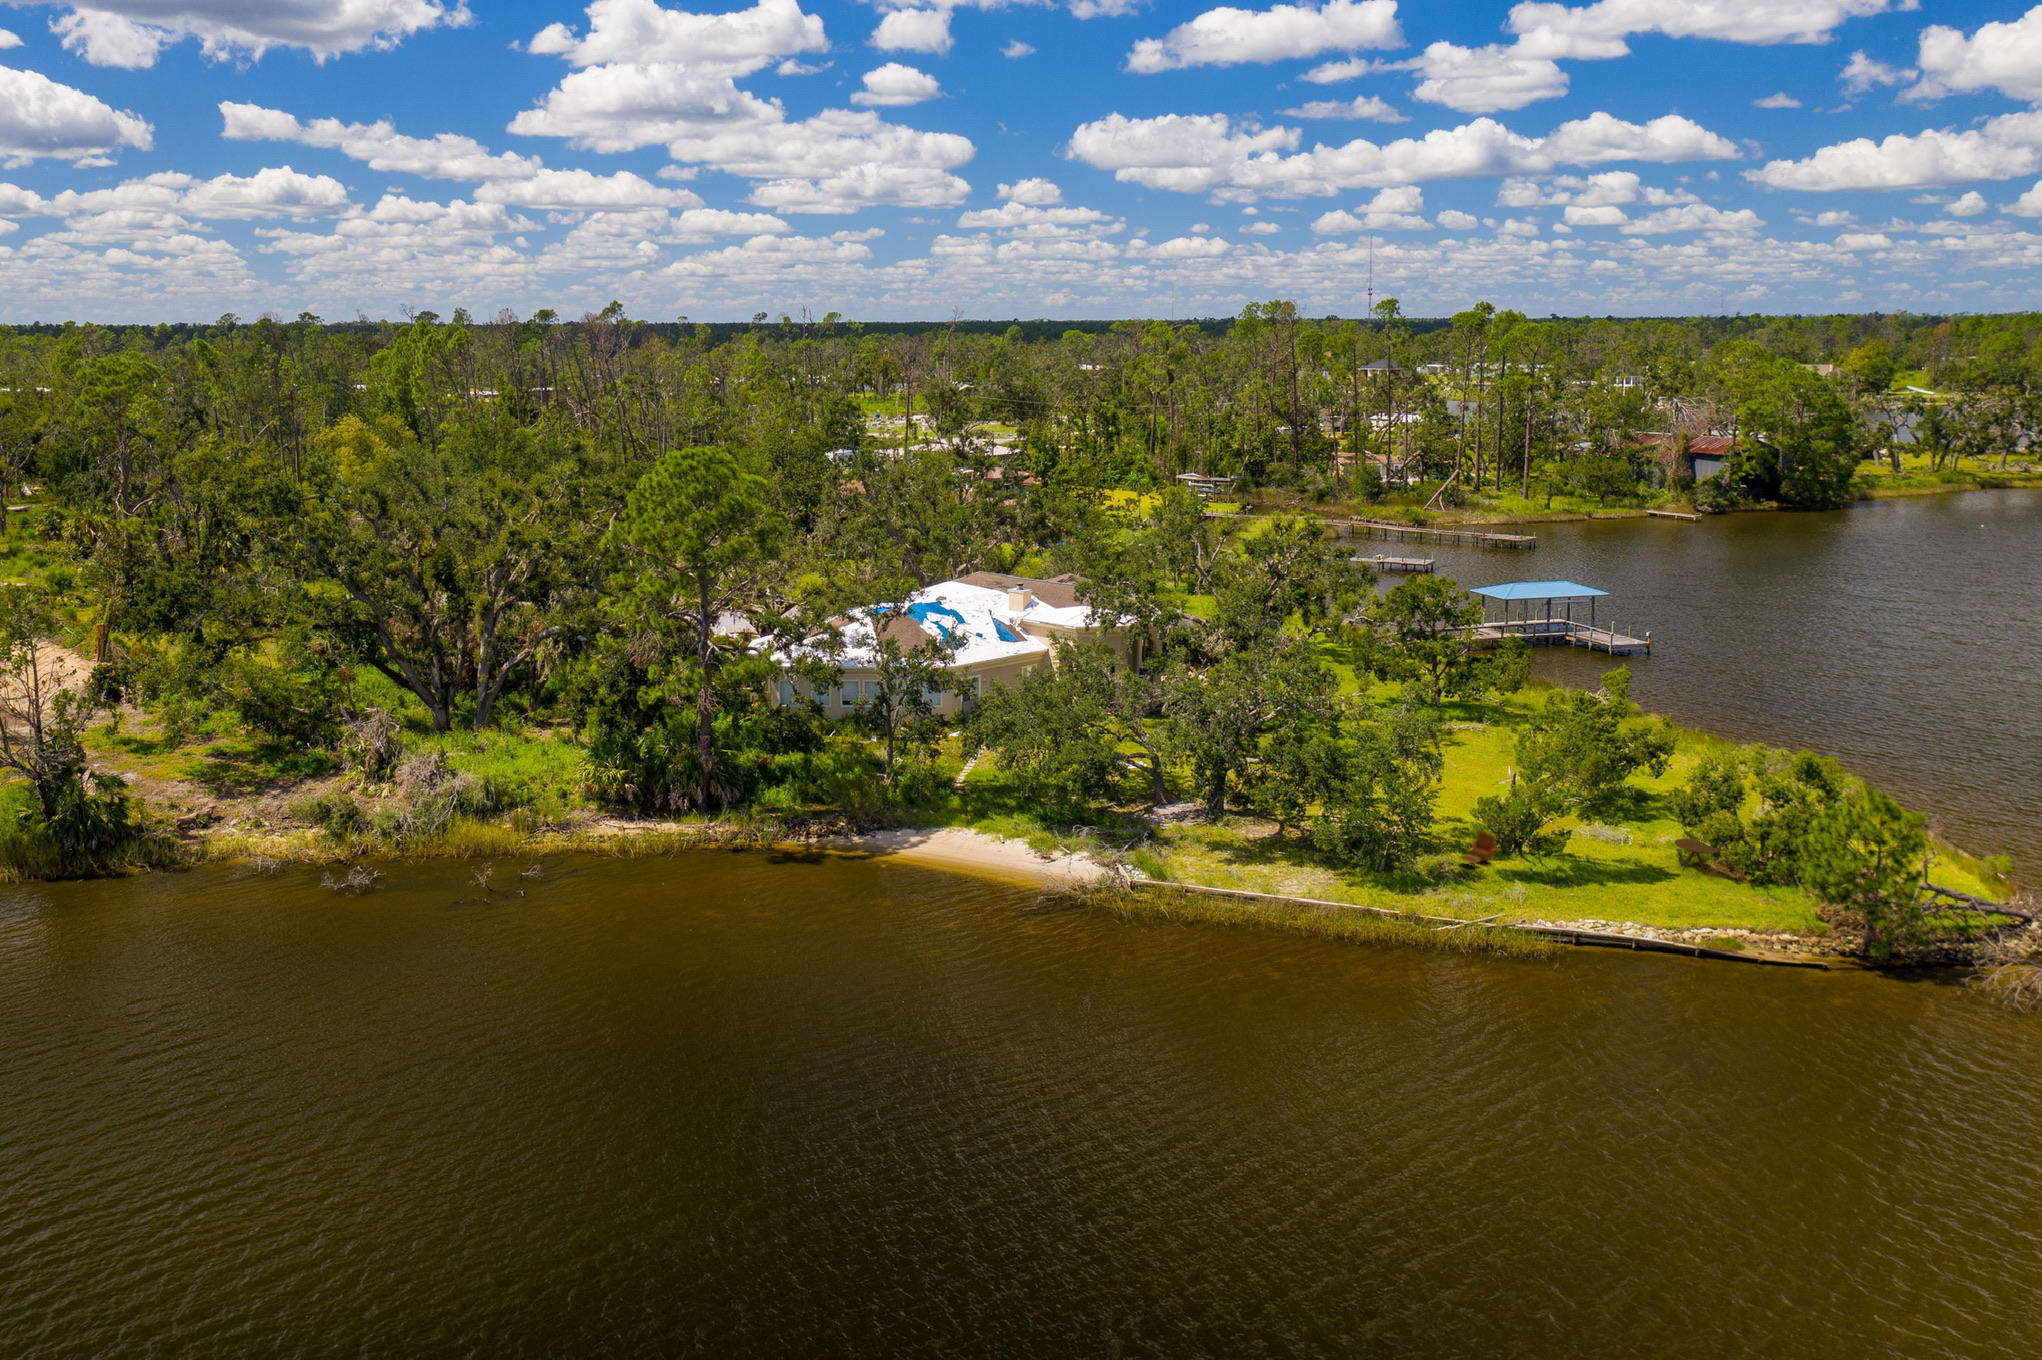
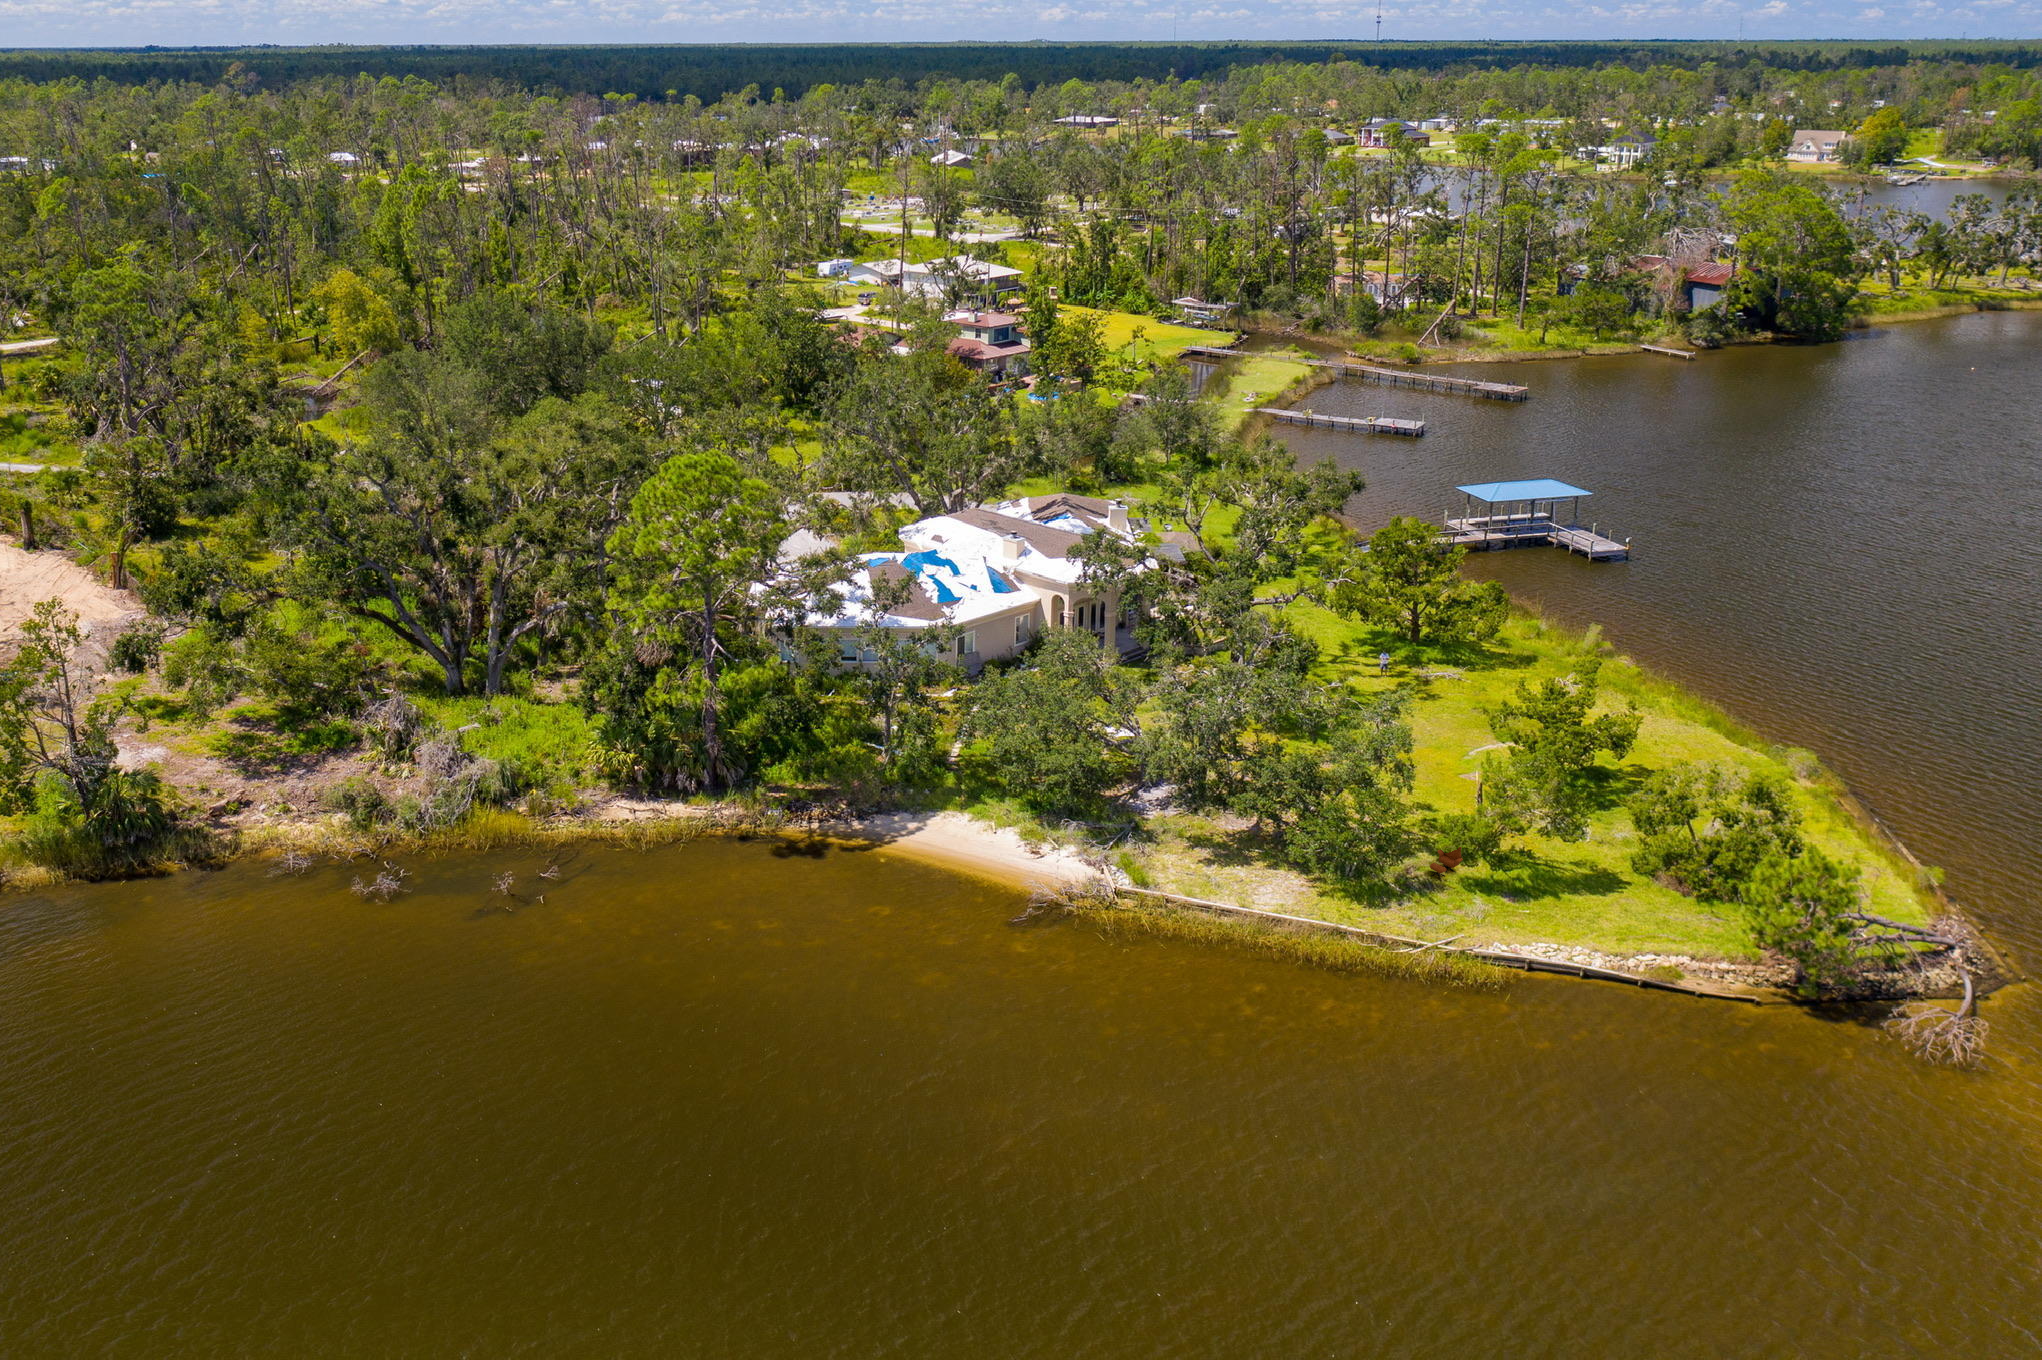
round table: present [1675,839,1719,875] -> none [1630,851,1671,888]

